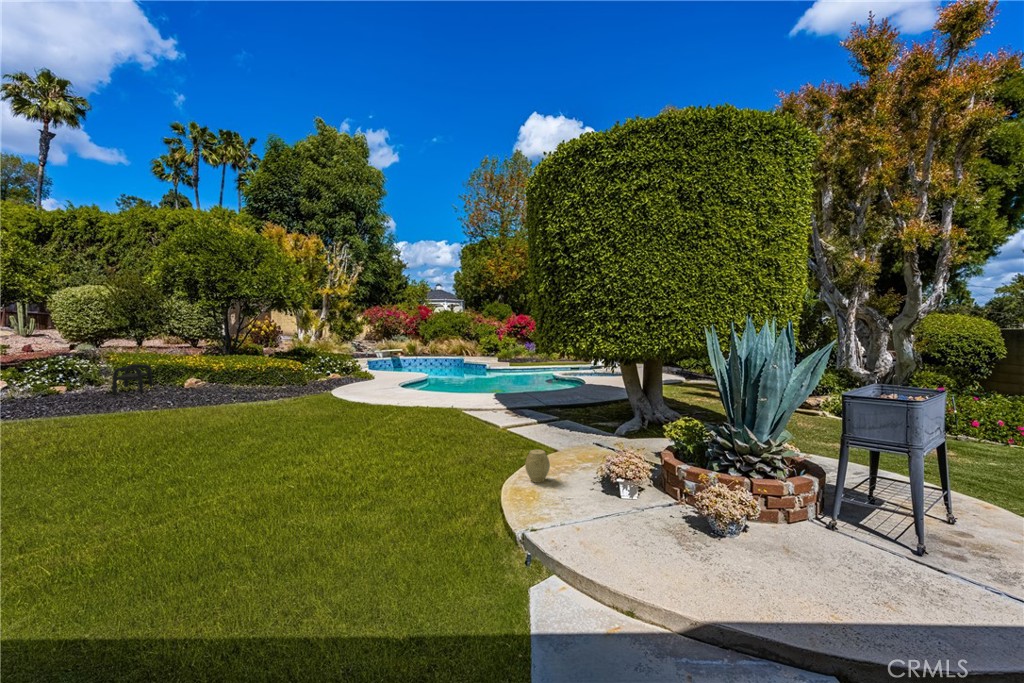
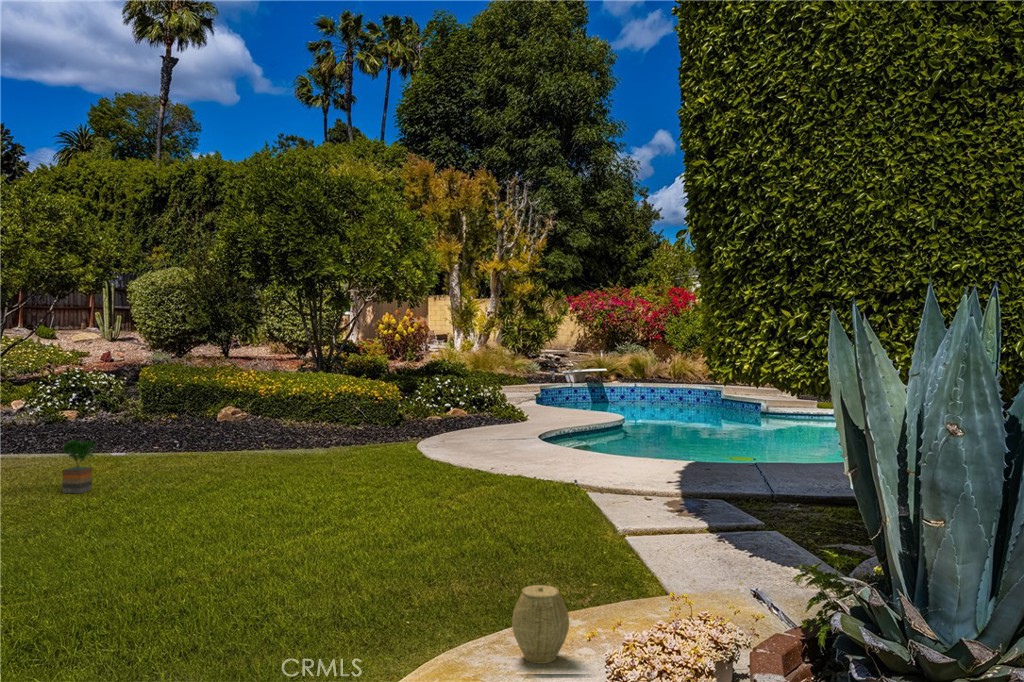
bench: present [112,364,153,395] -> none [137,375,192,418]
potted tree: none [136,411,166,448] -> present [62,440,97,493]

